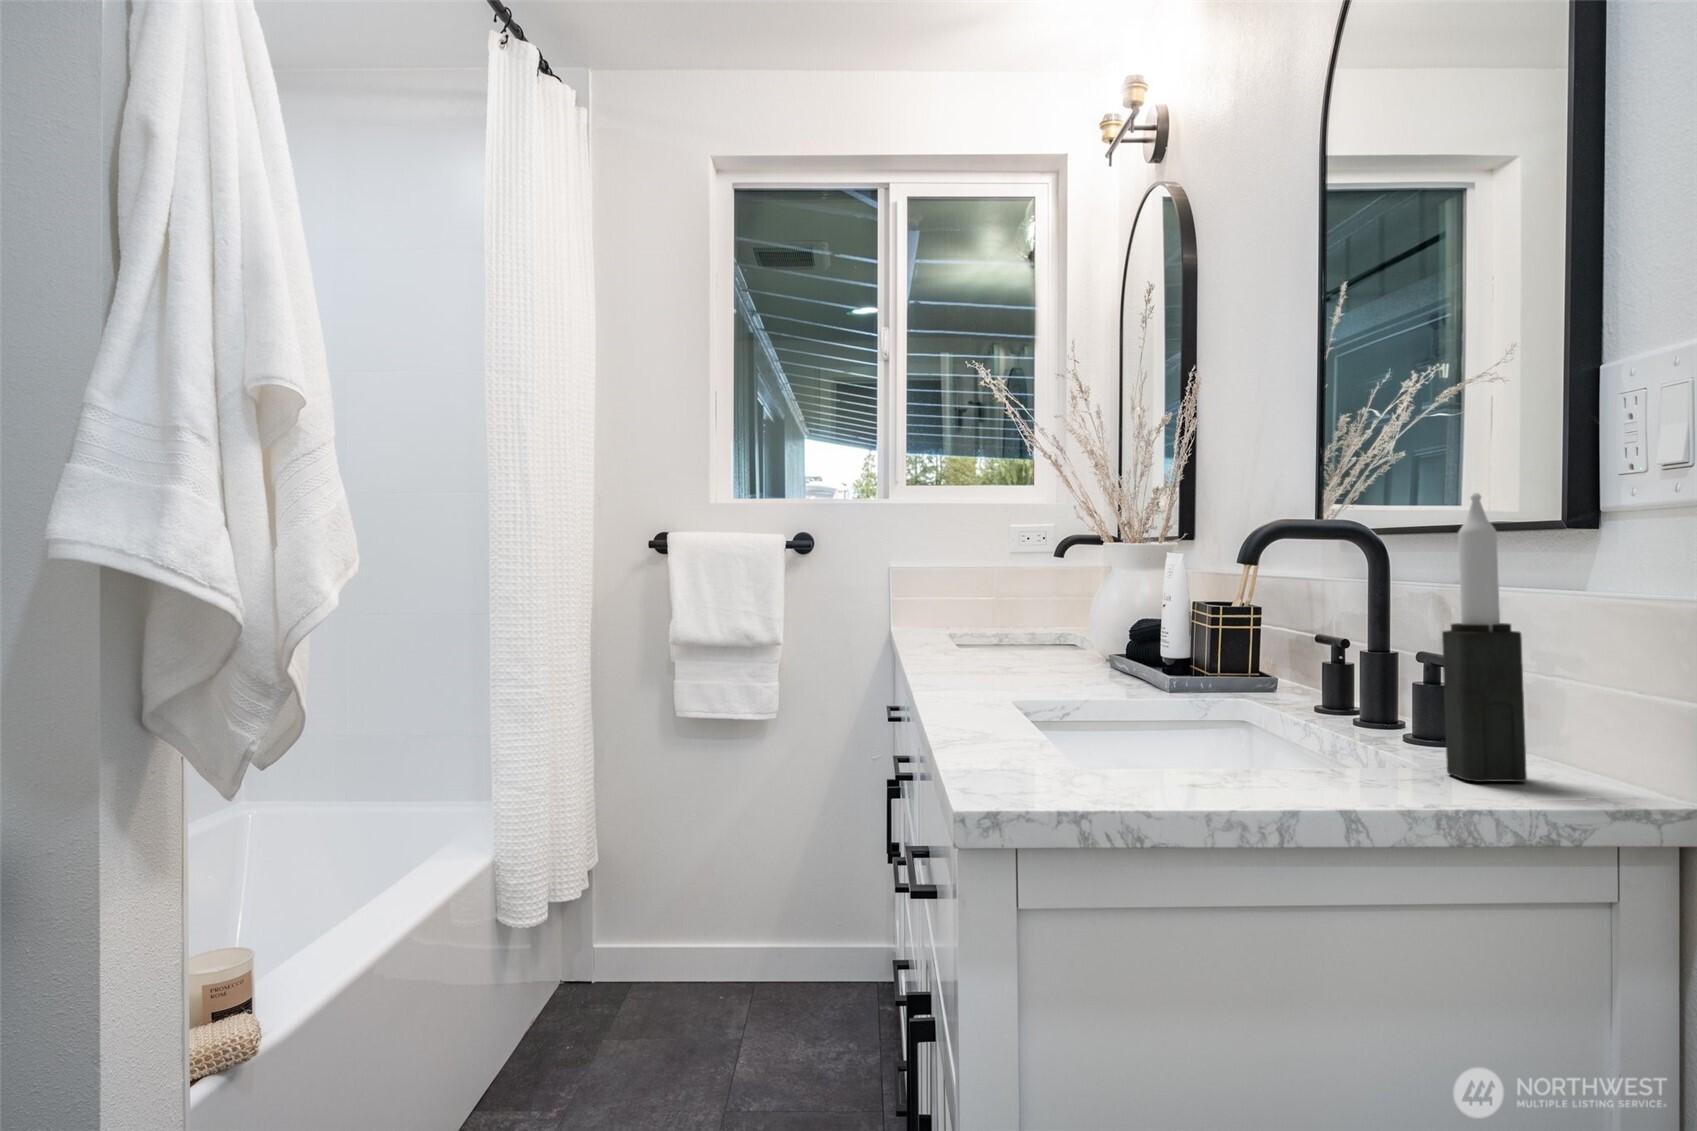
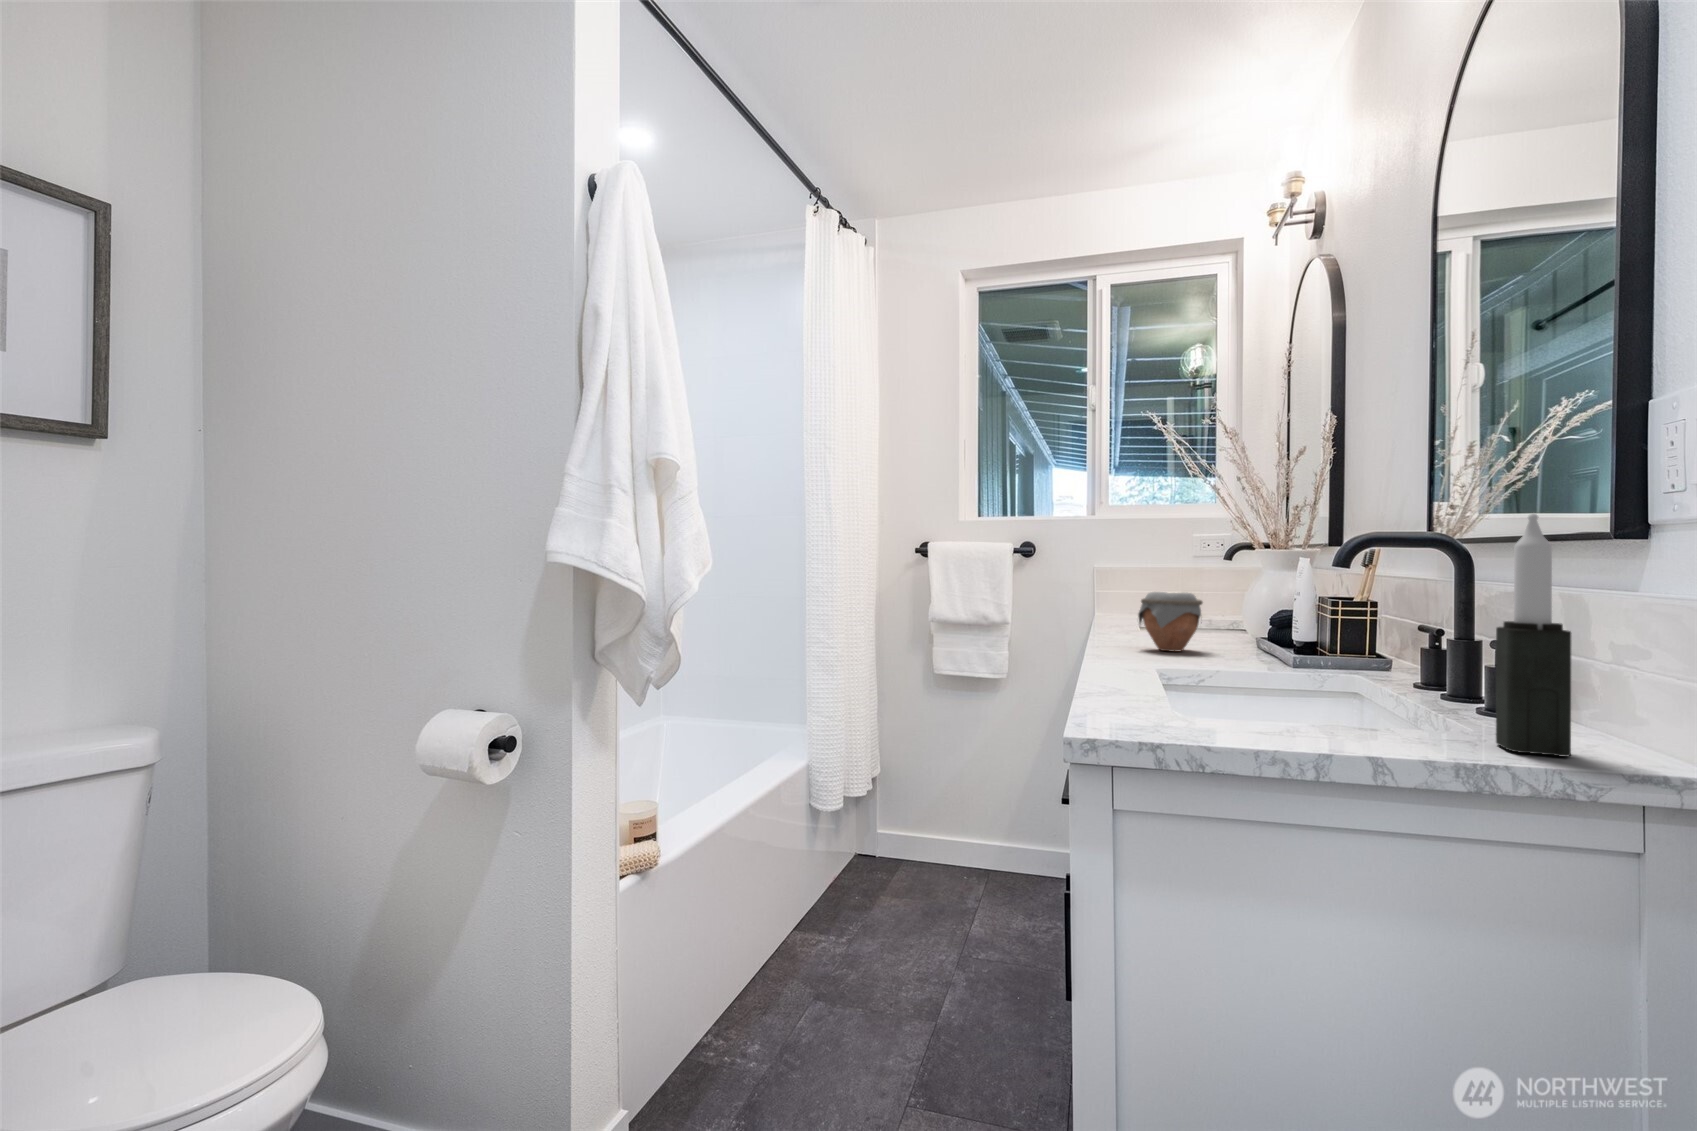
jar: none [978,608,1058,688] -> present [1138,592,1203,651]

